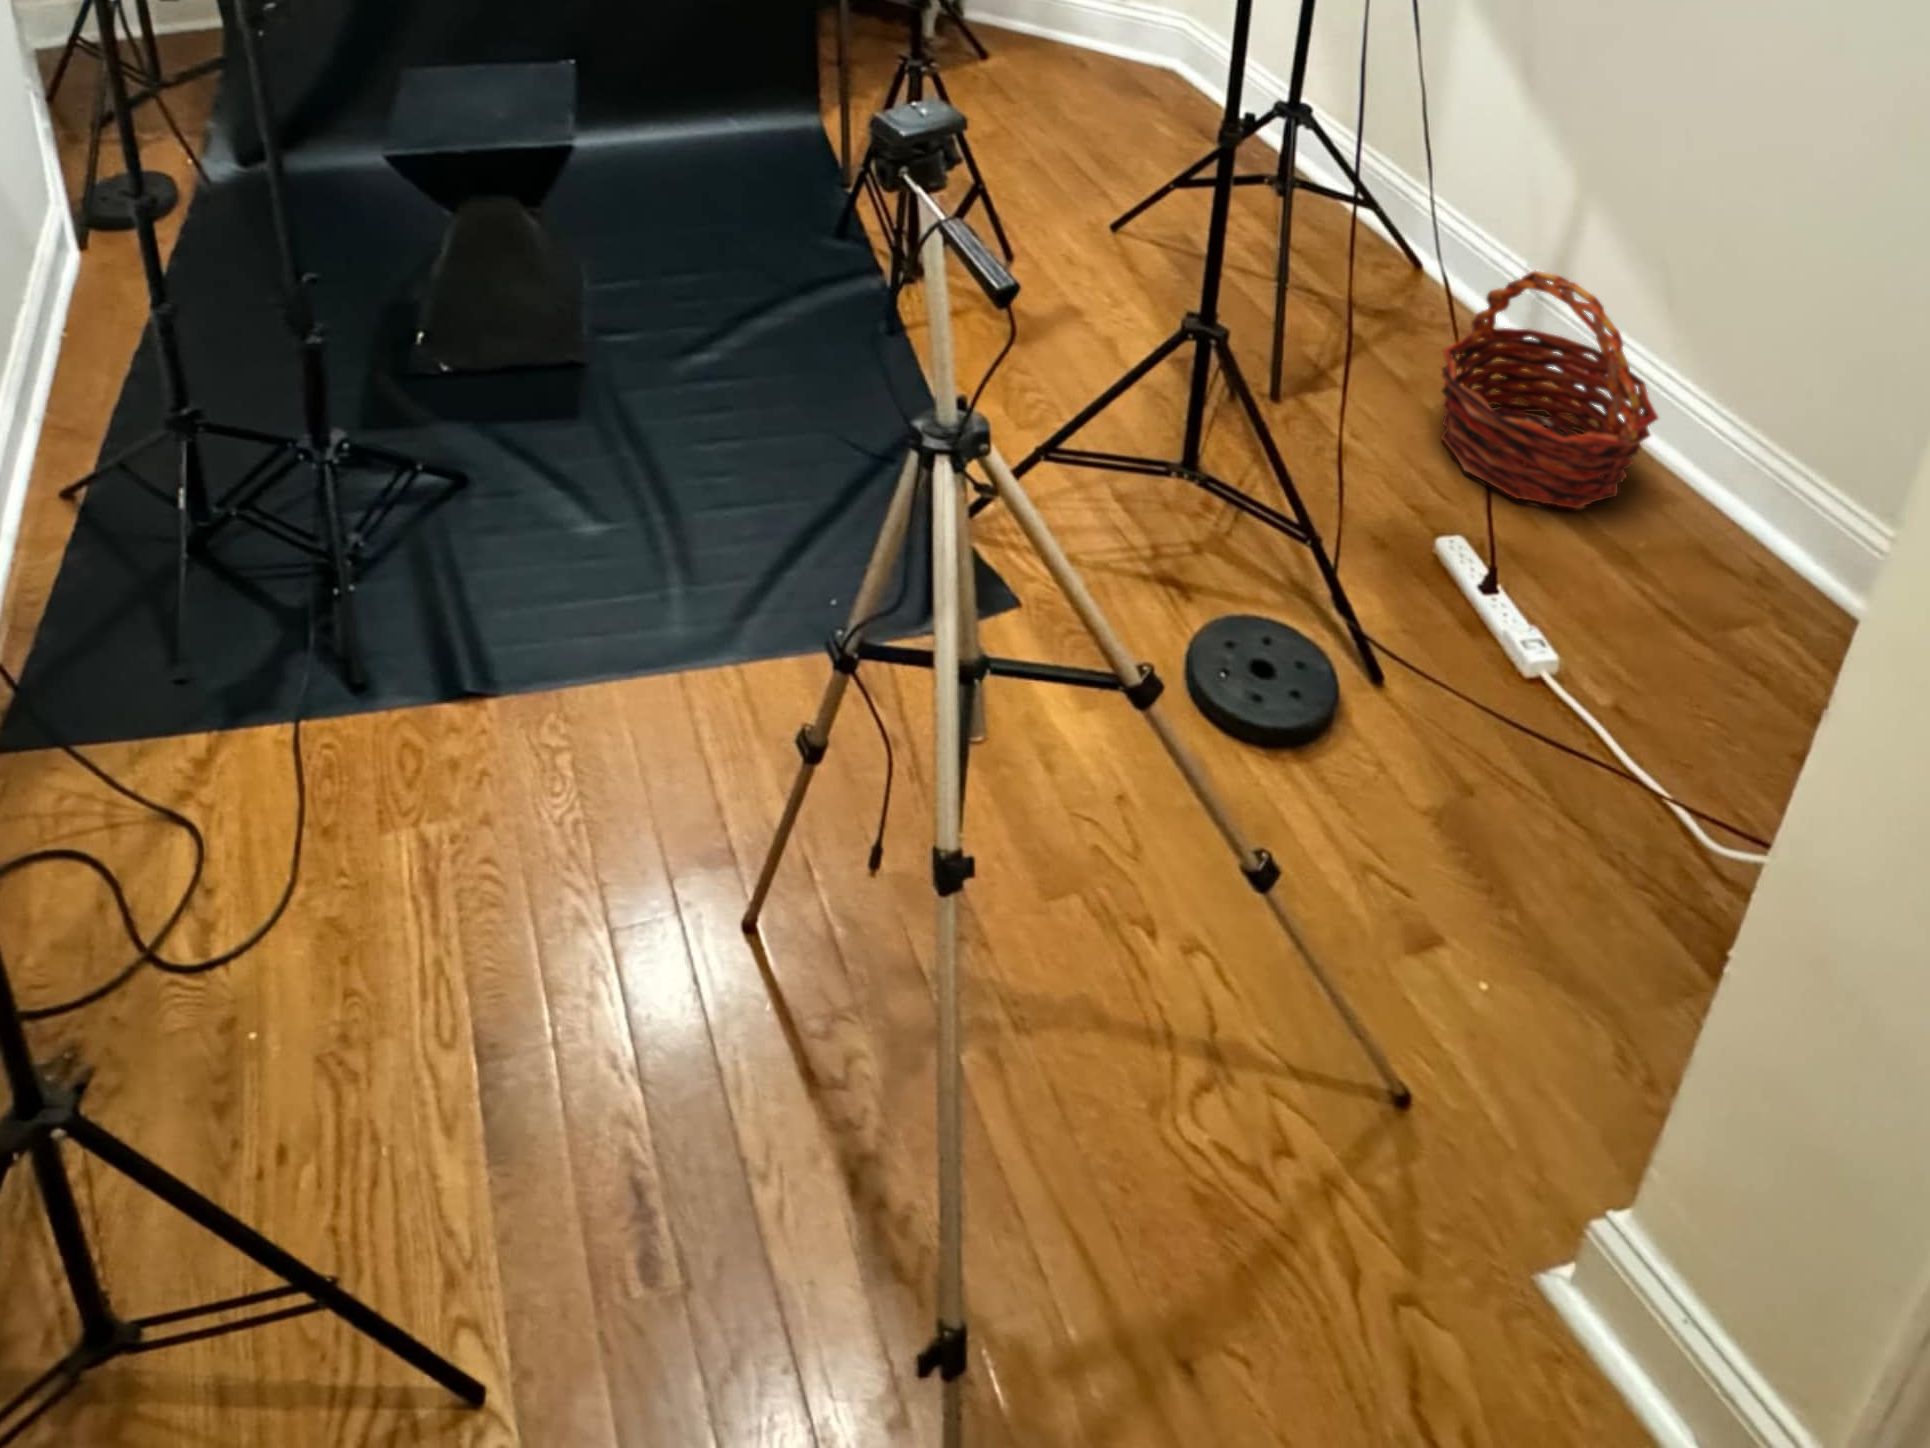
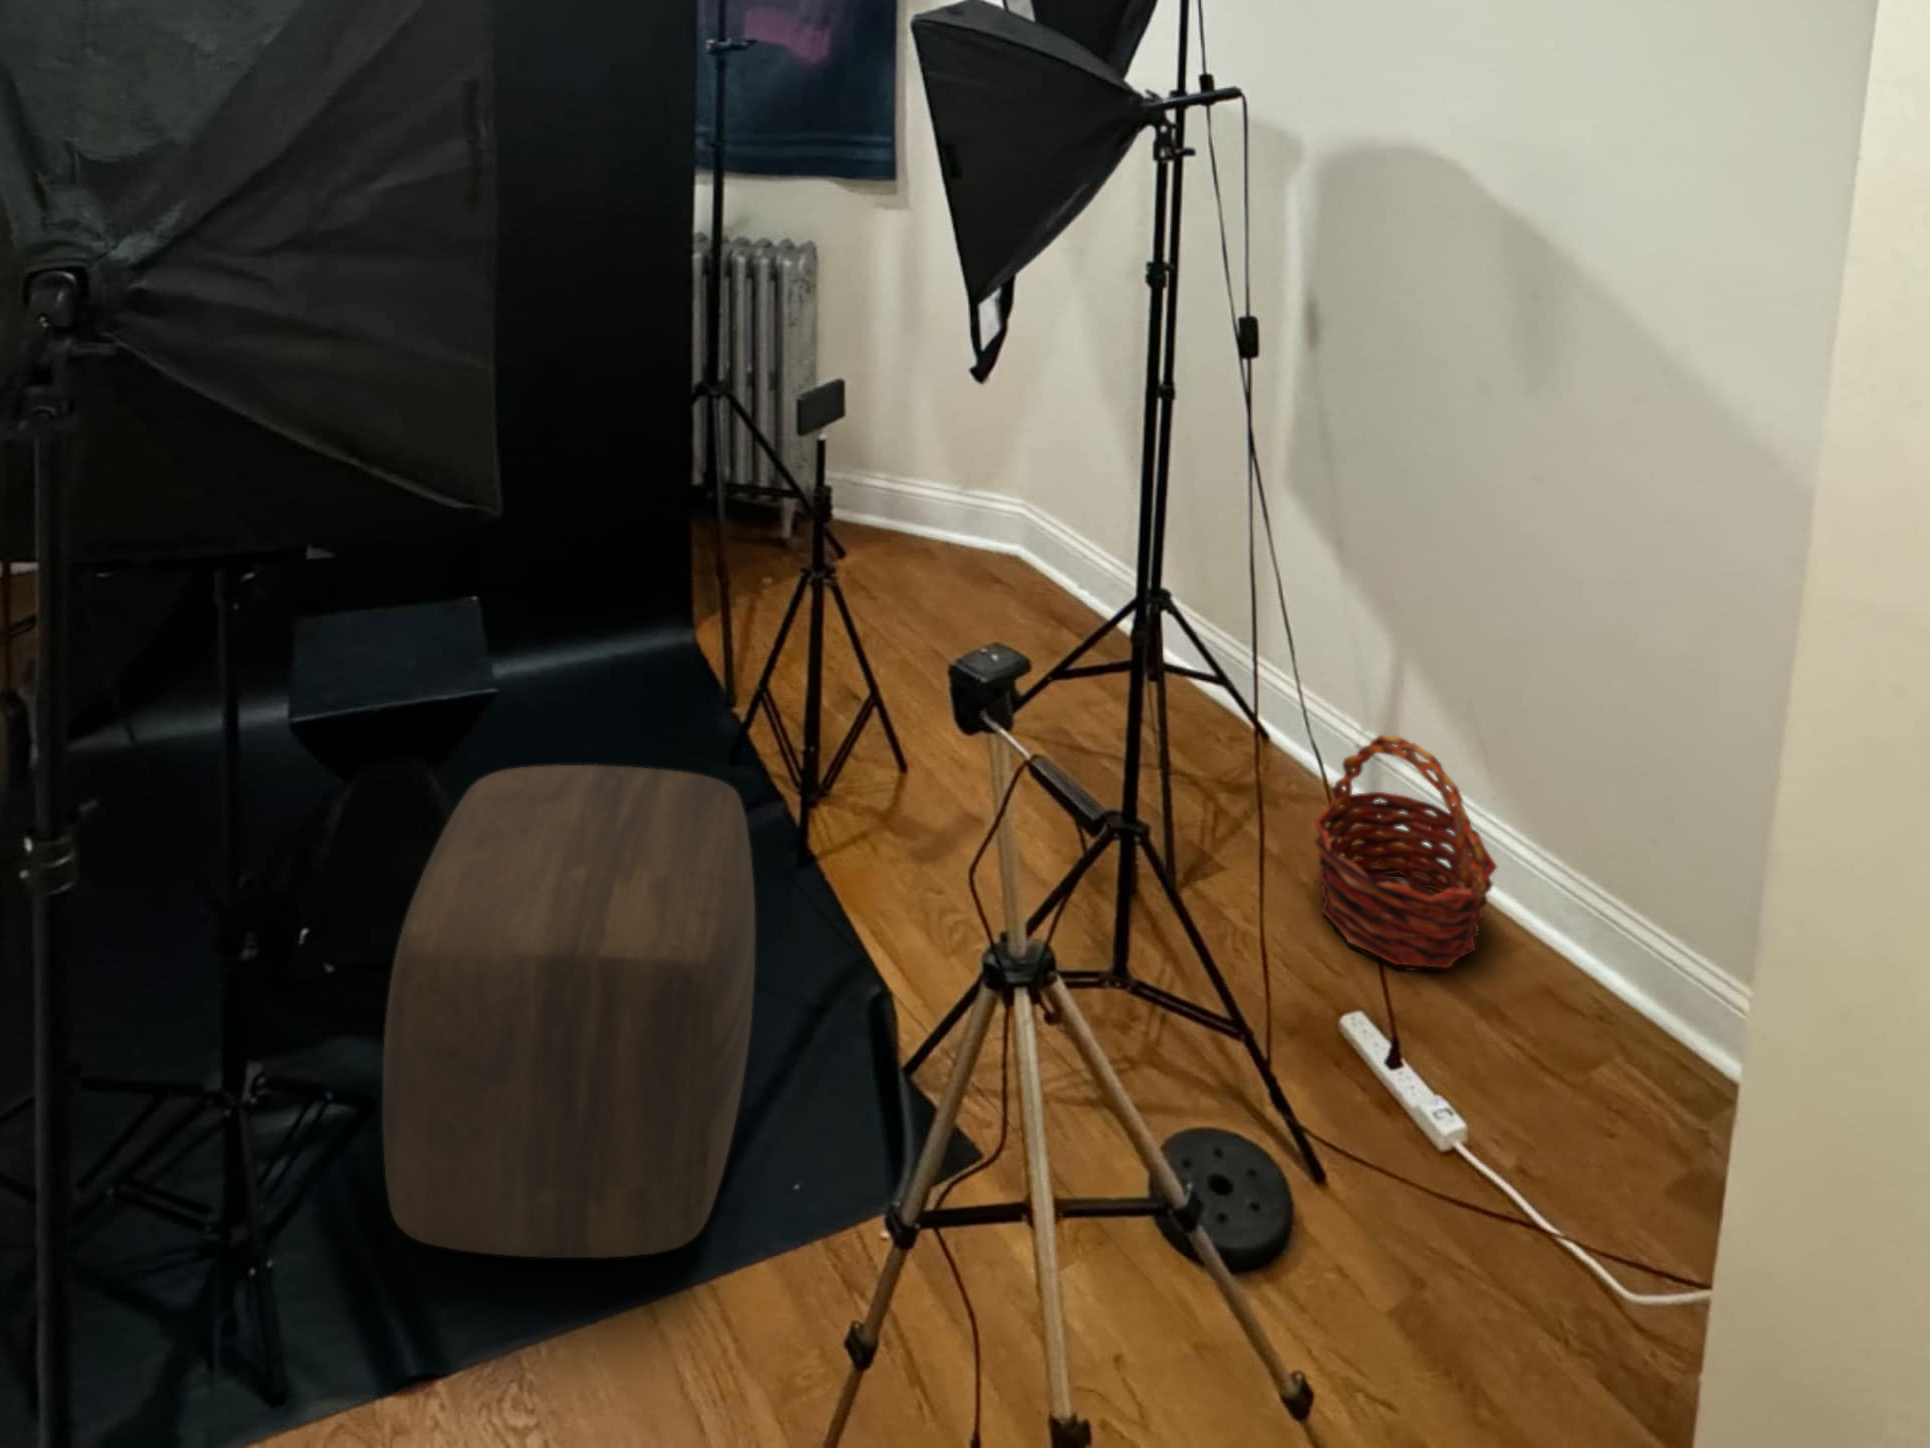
ottoman: none [436,212,799,632] -> present [383,765,755,1258]

